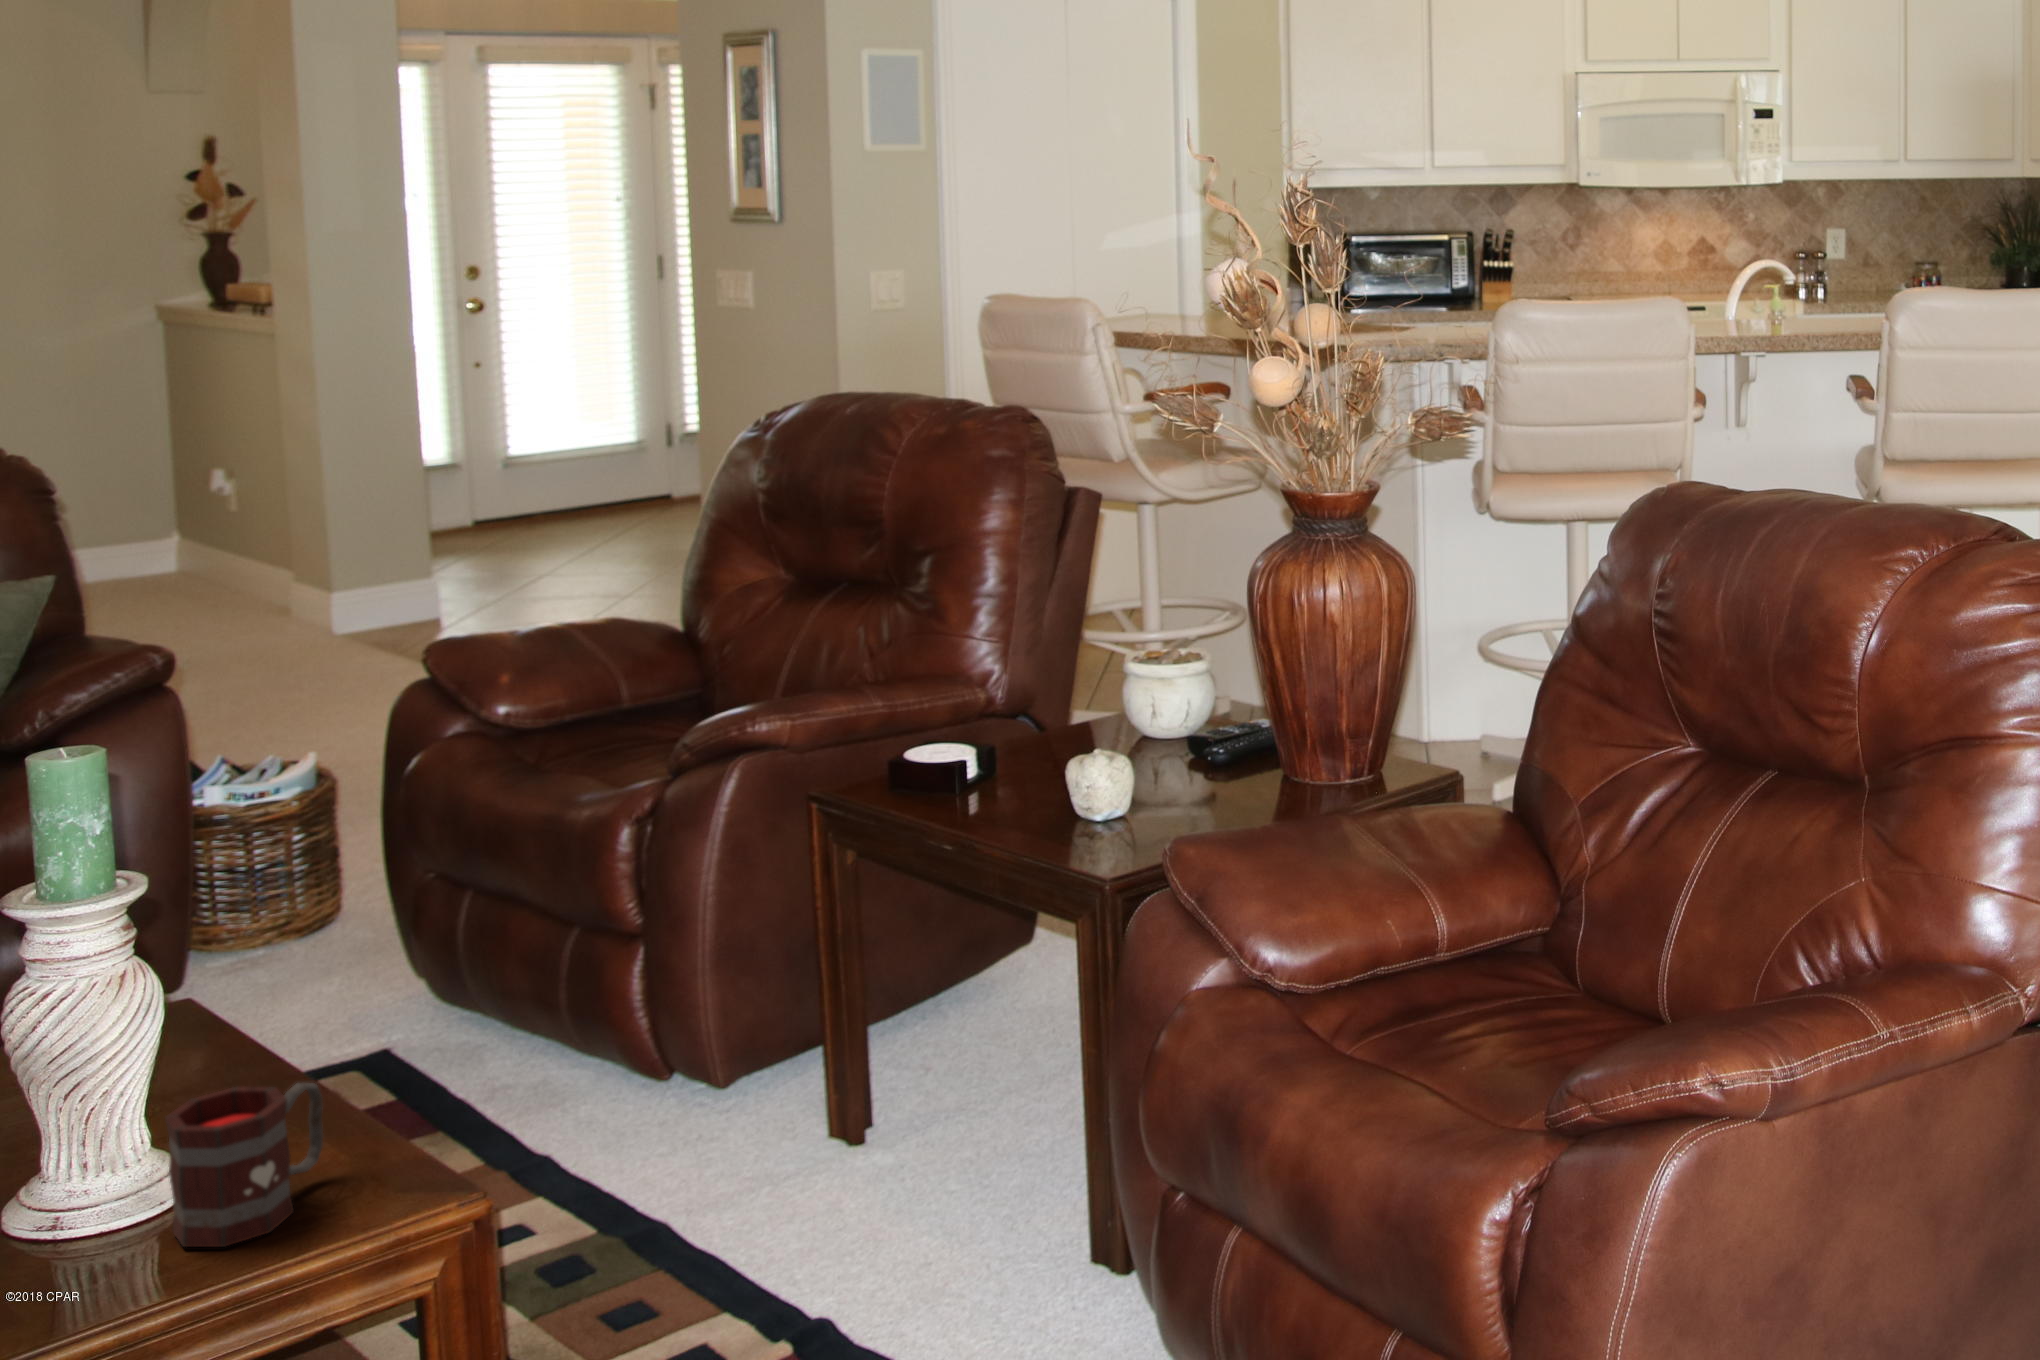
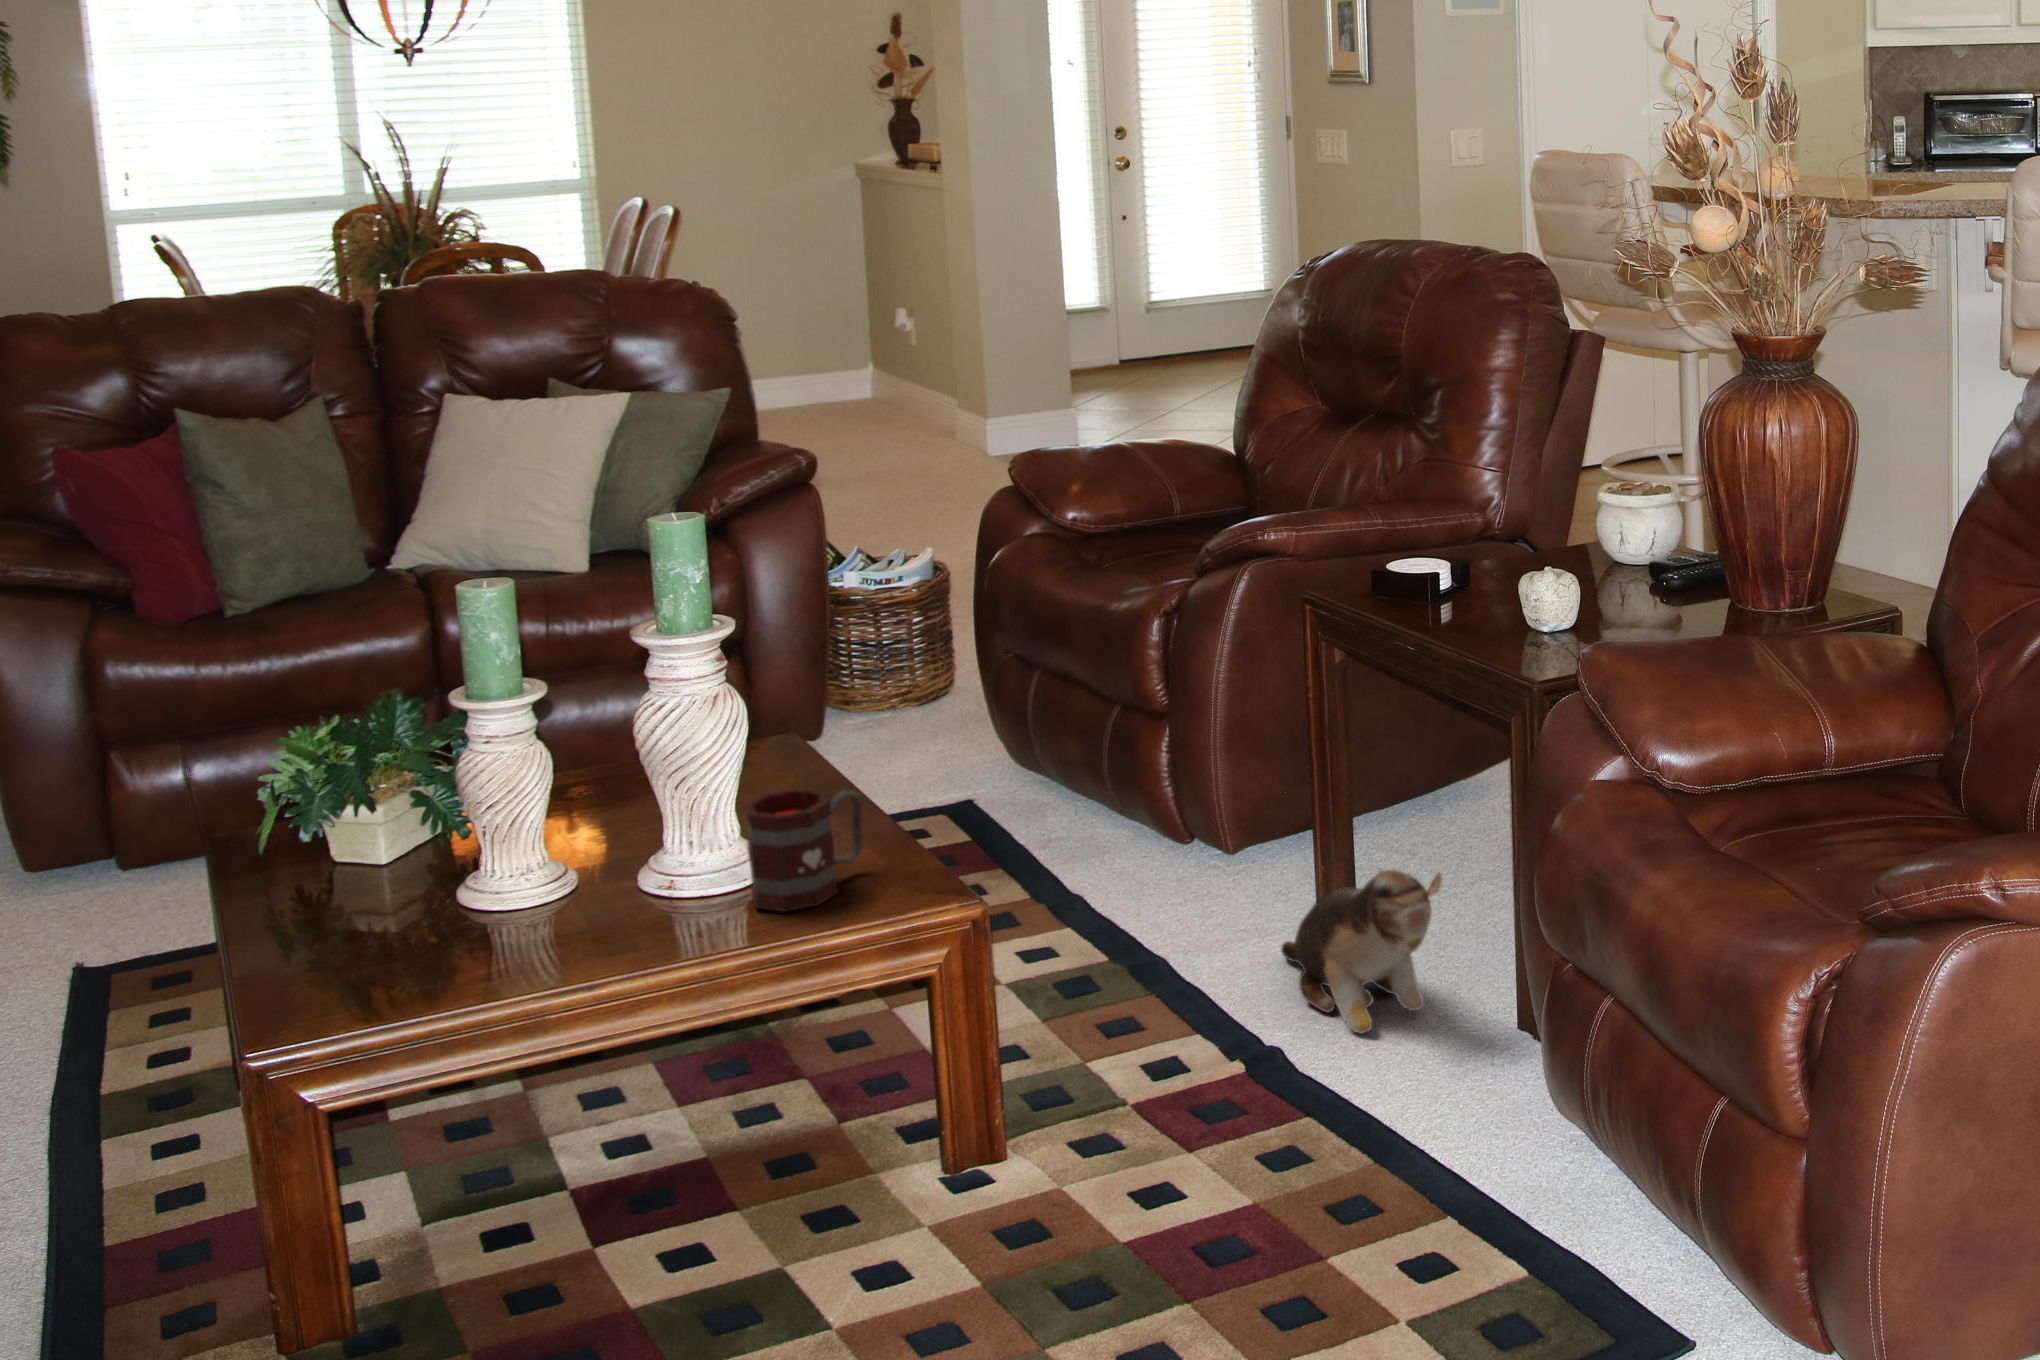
plush toy: none [800,1091,1008,1282] -> present [1281,870,1442,1033]

